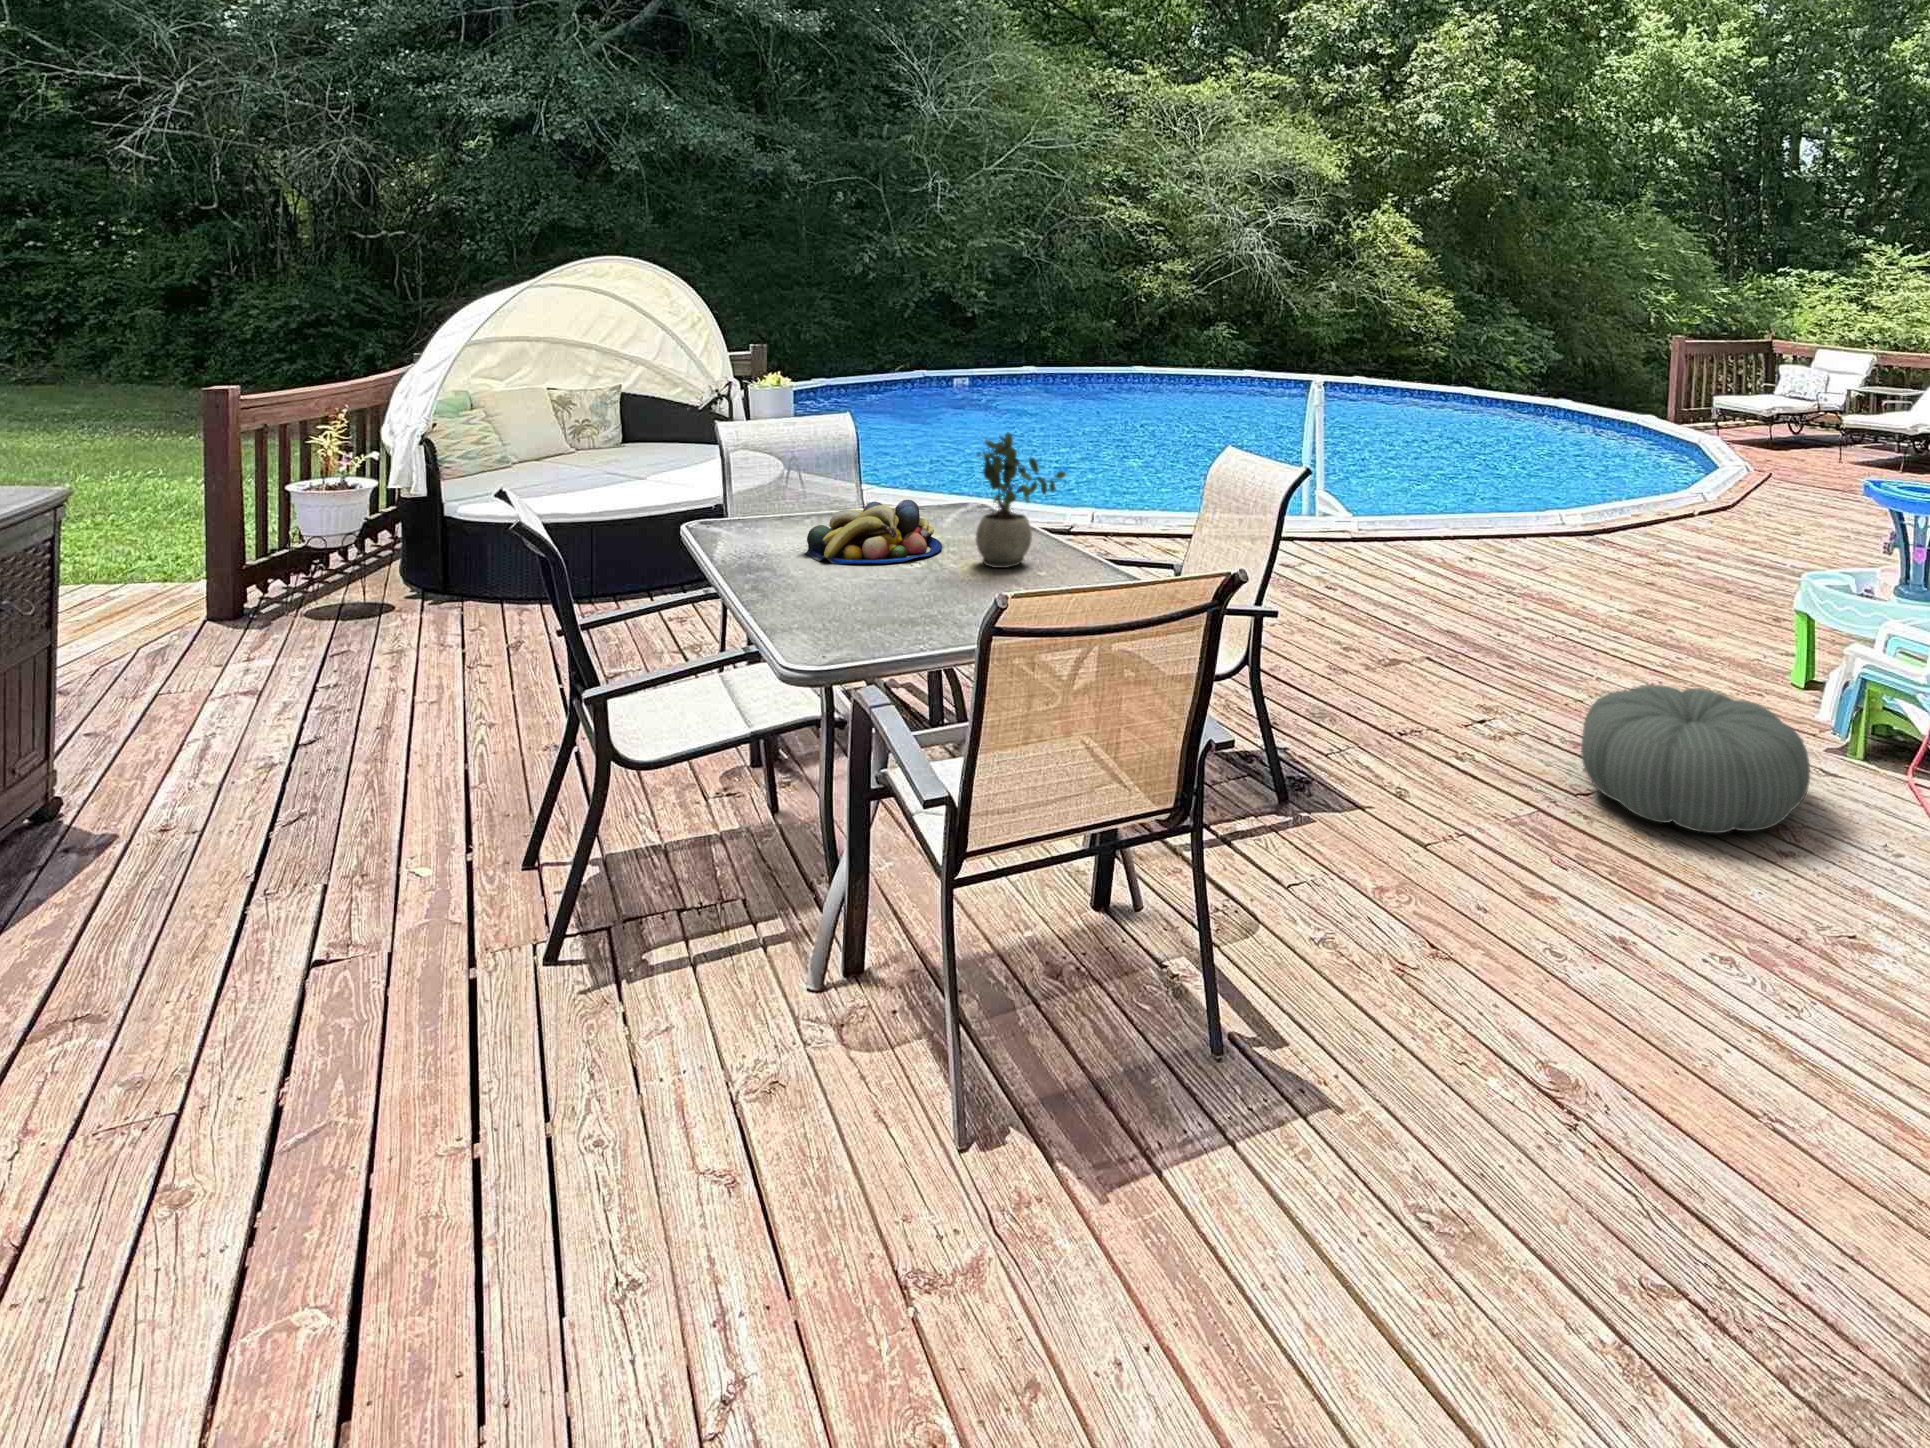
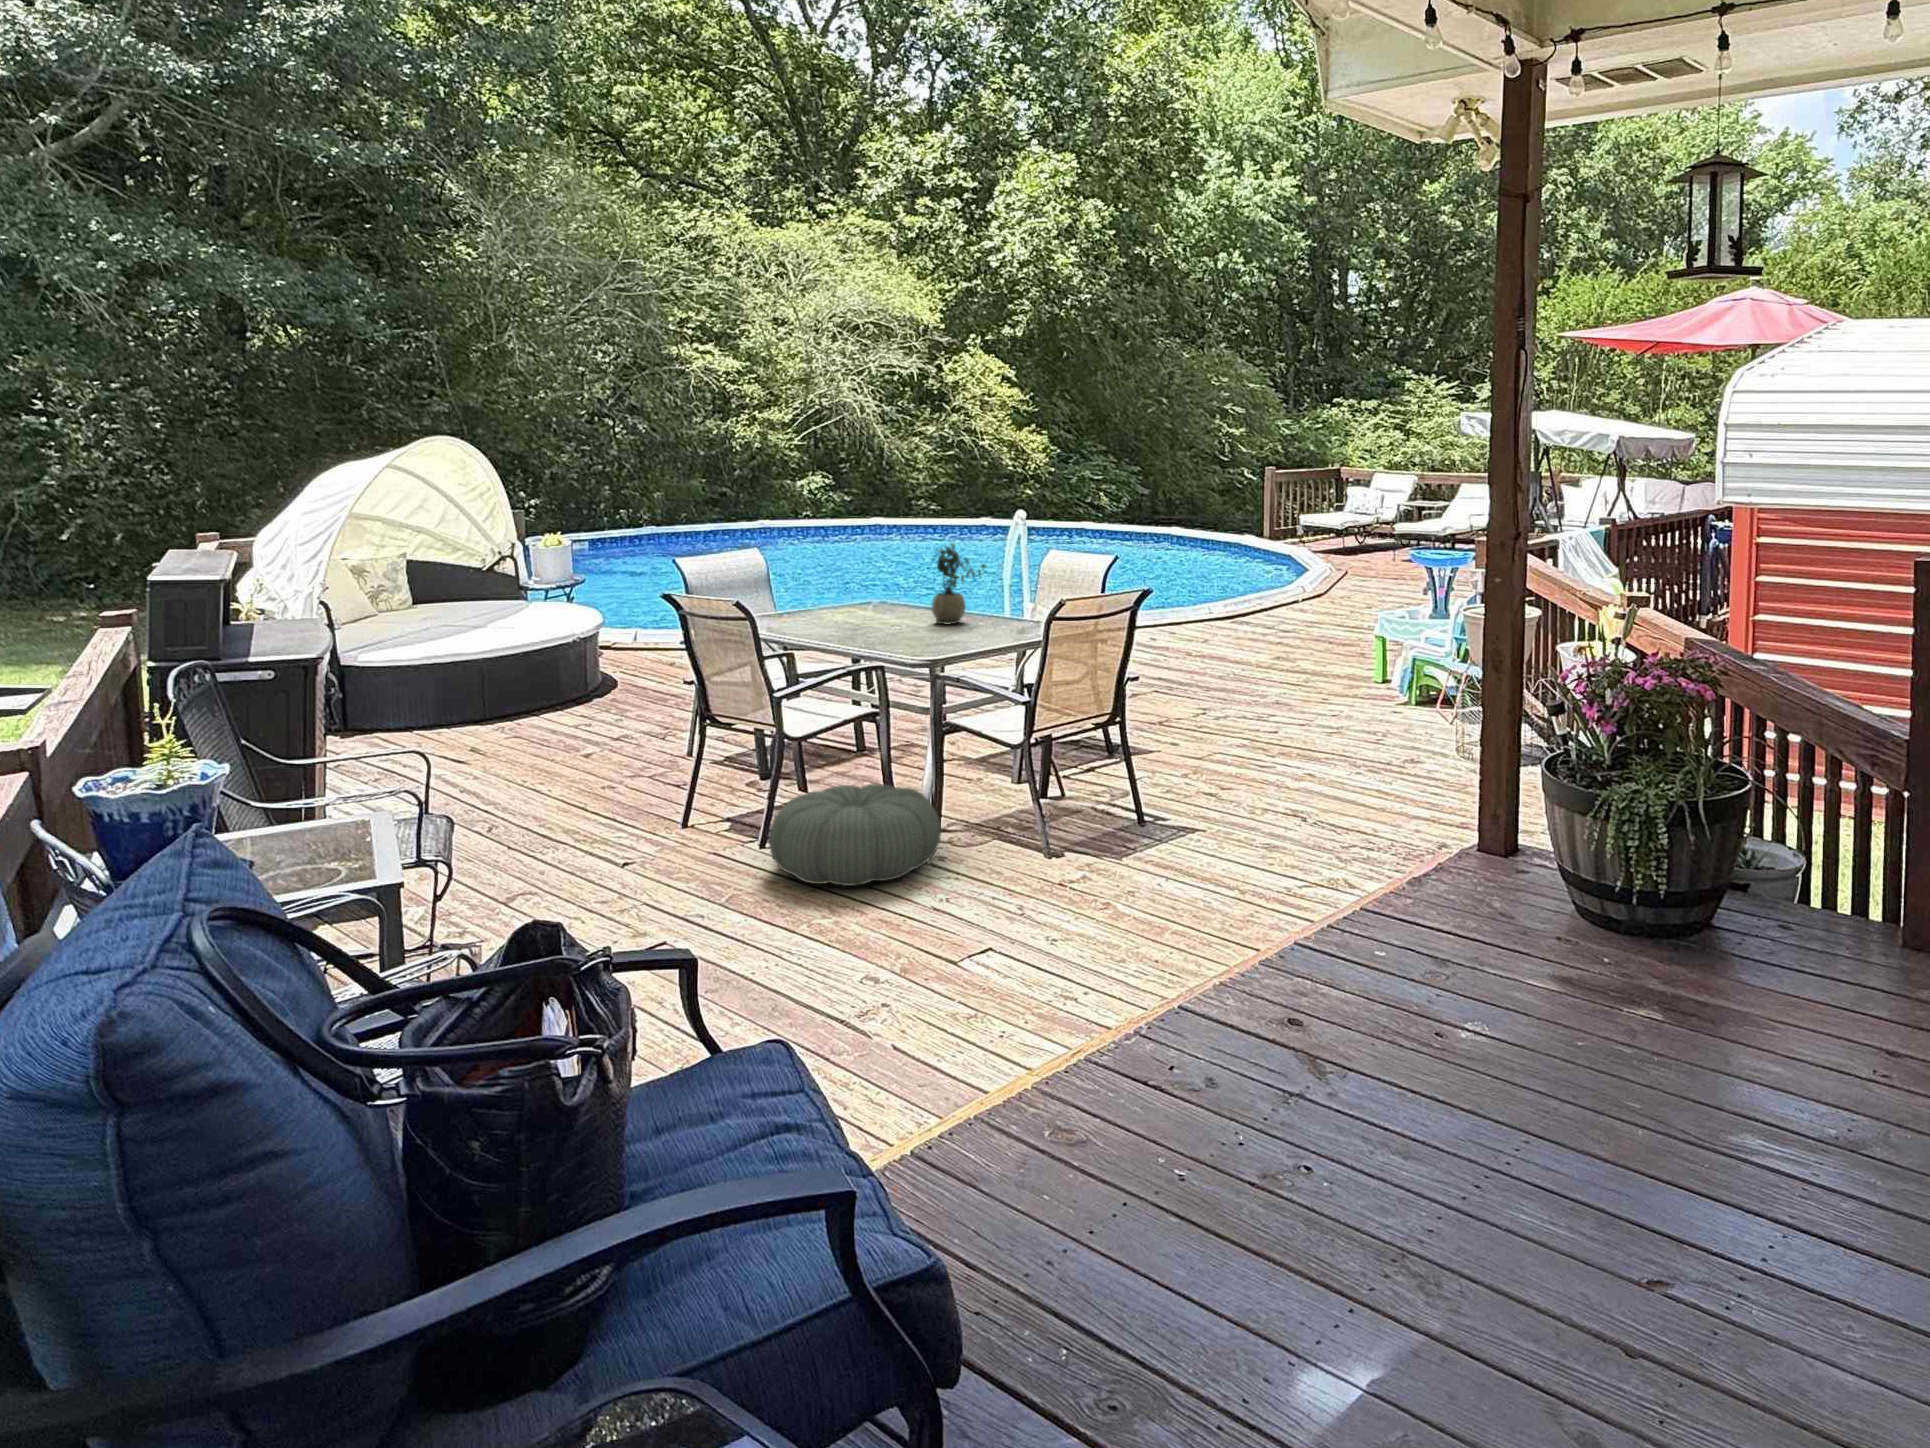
fruit bowl: present [805,500,942,564] -> none [817,592,900,630]
pouf: present [1581,685,1810,833] -> present [769,784,941,886]

